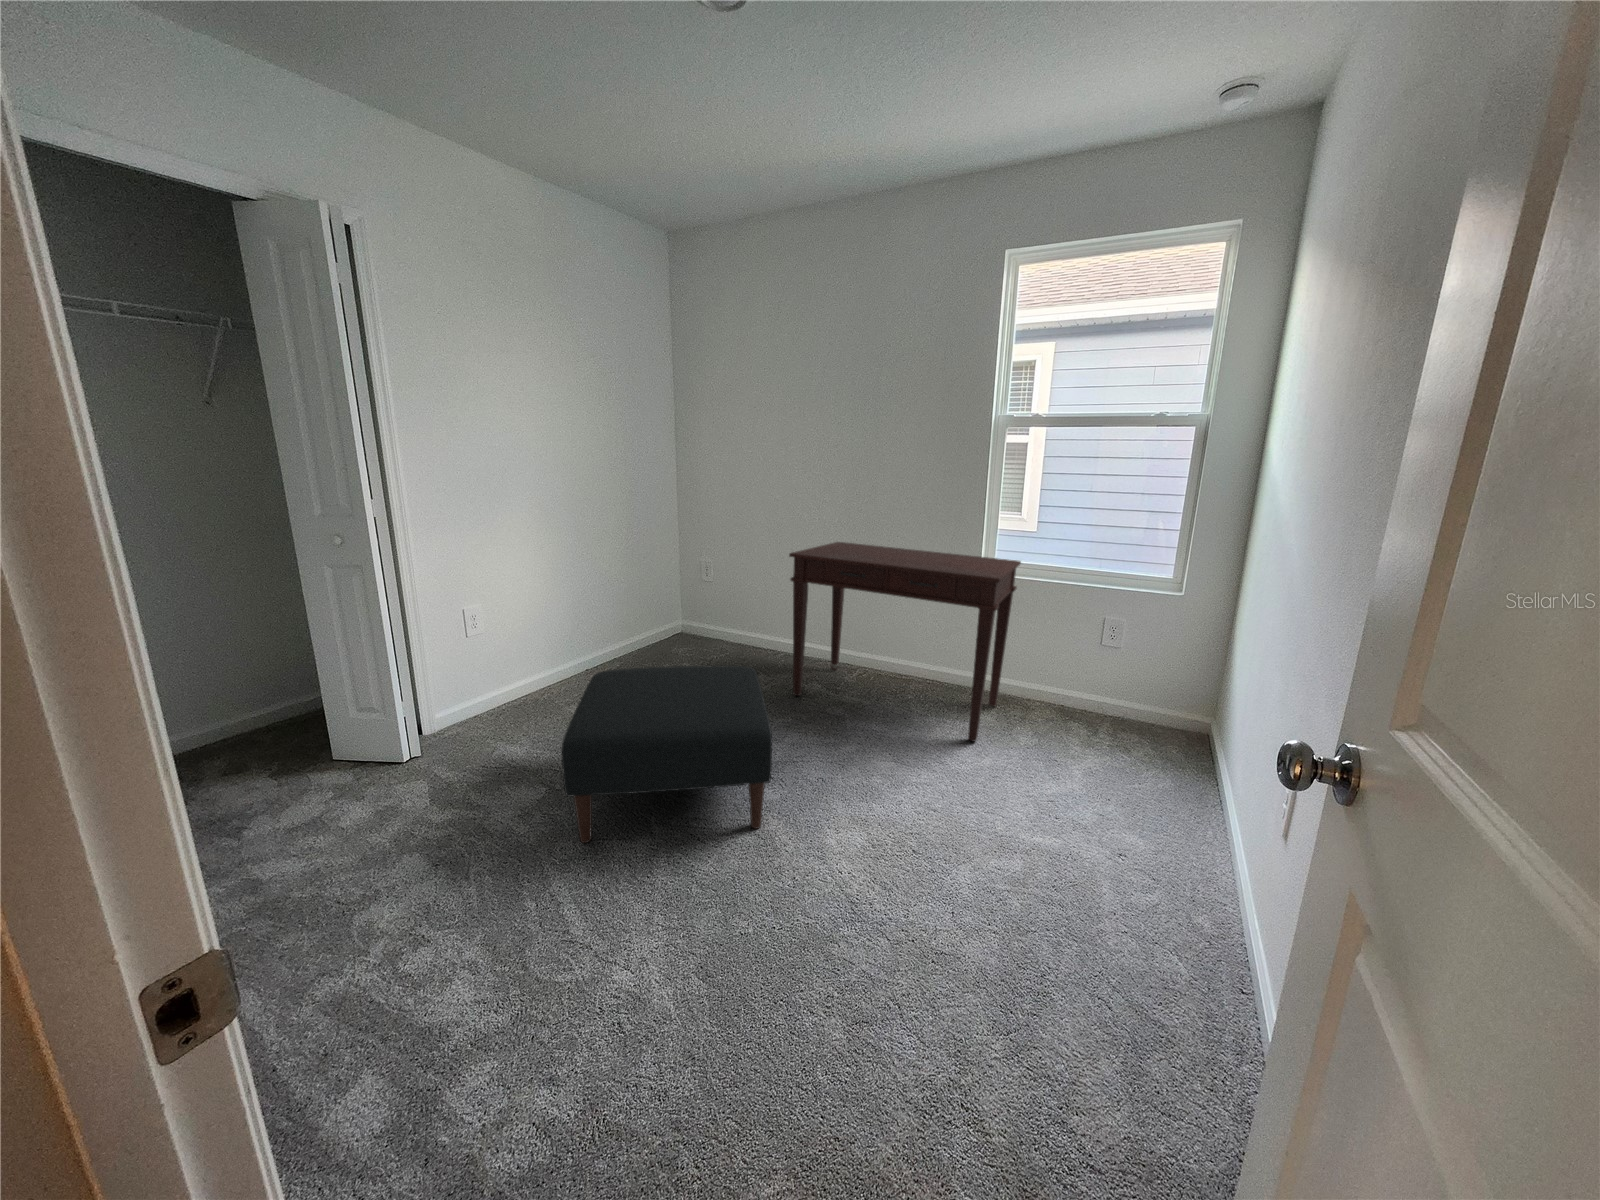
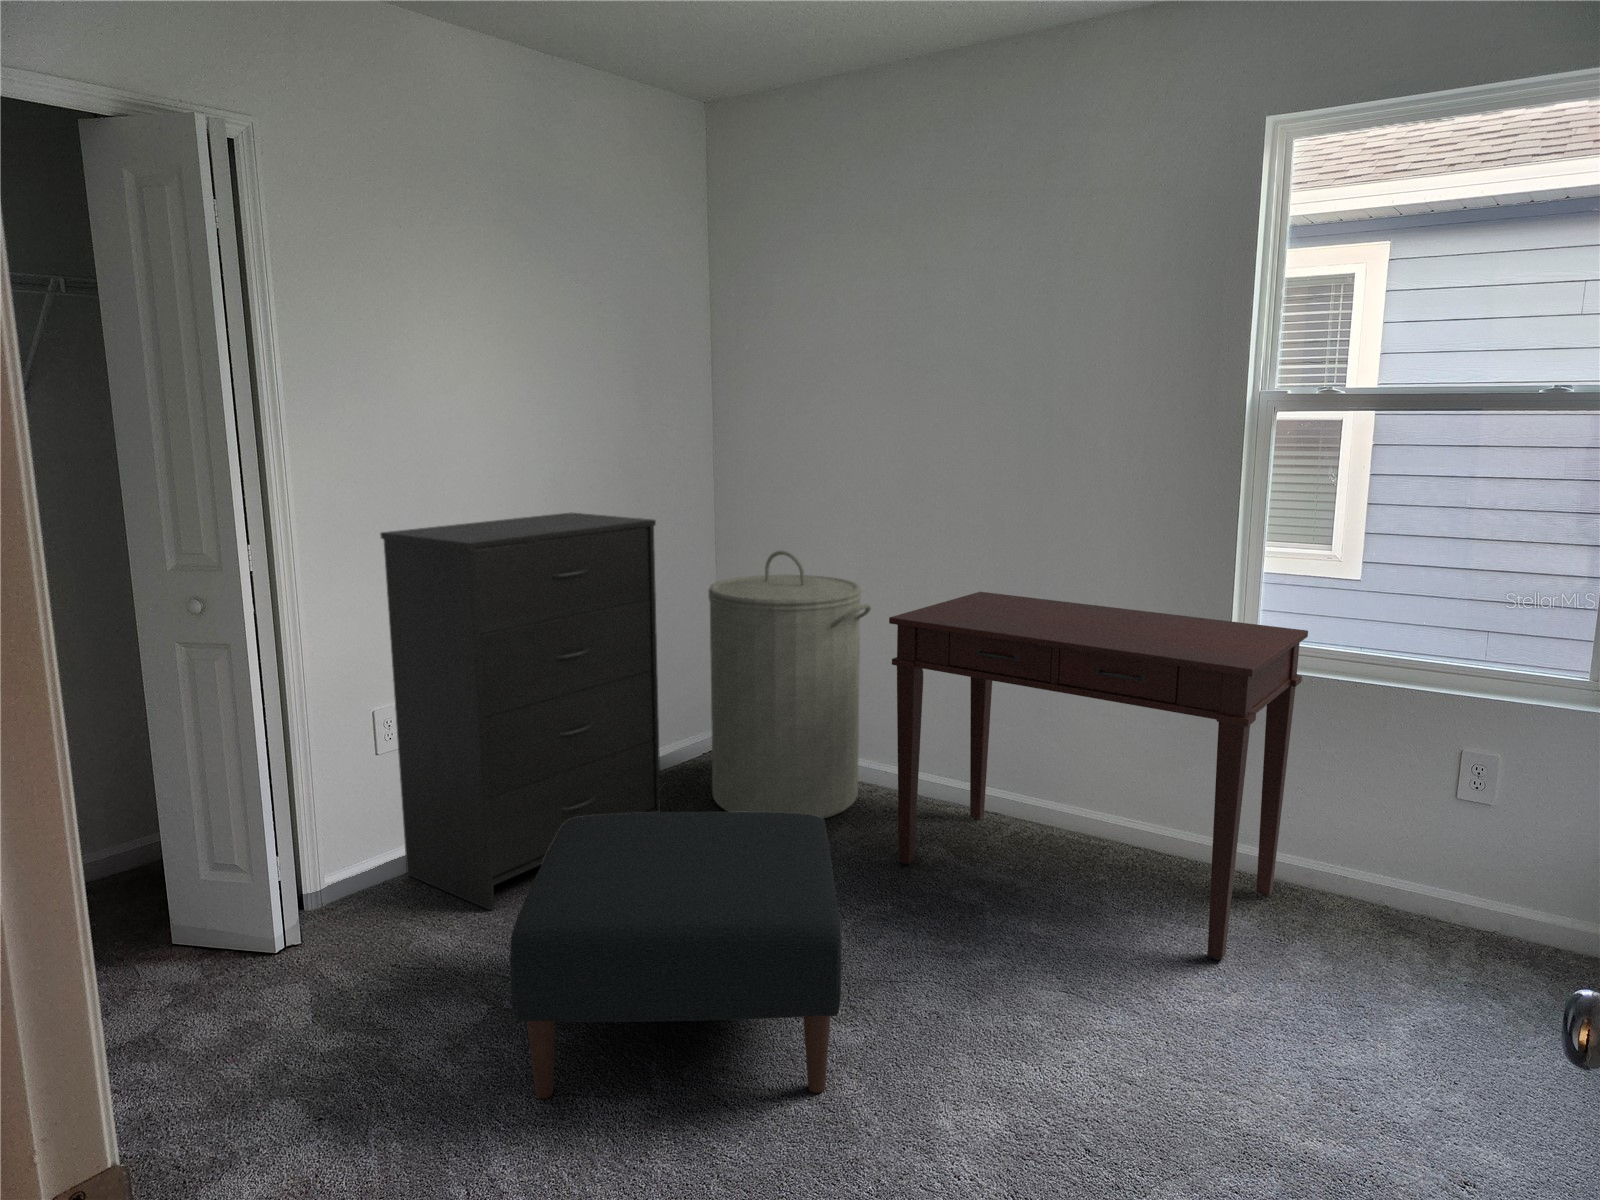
dresser: none [467,491,652,730] -> present [381,513,661,910]
laundry hamper: none [678,517,775,675] -> present [708,551,871,818]

